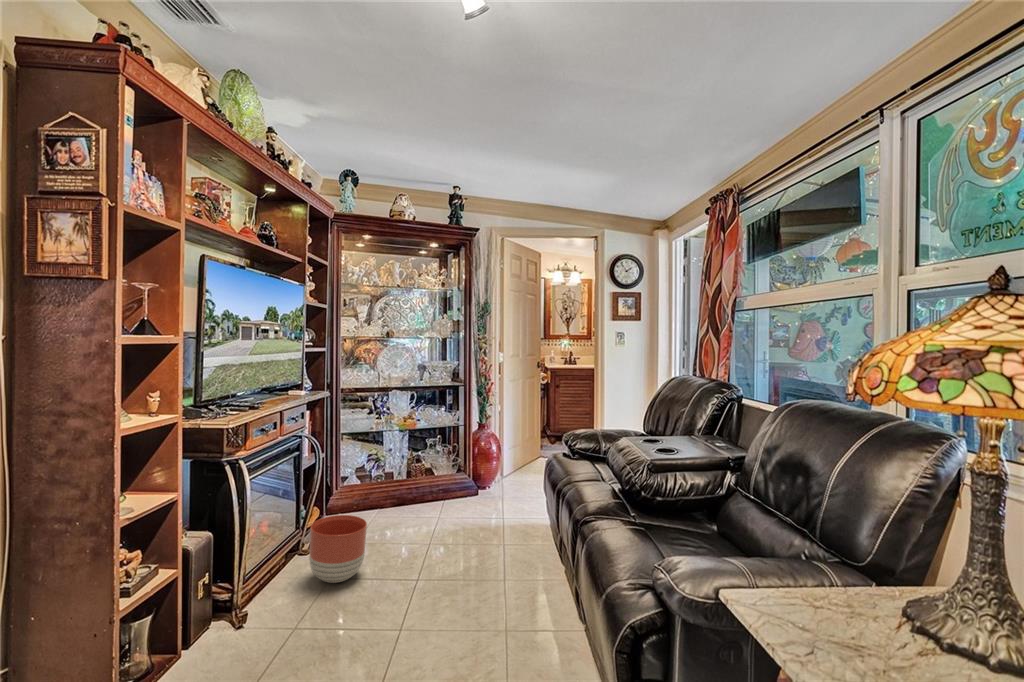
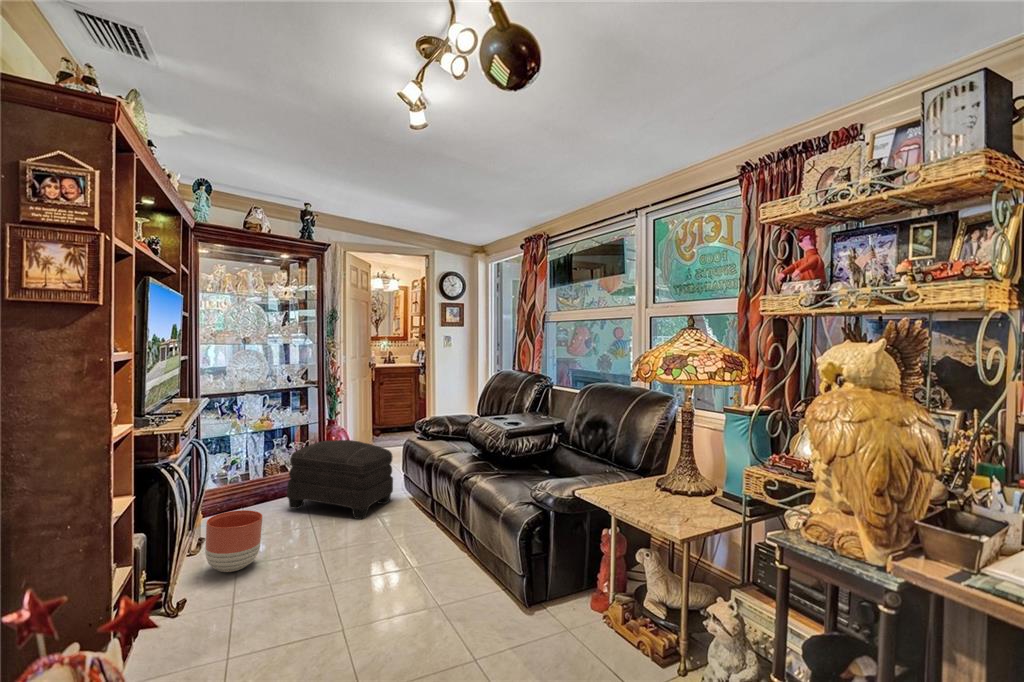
ottoman: none [420,445,533,543] -> present [287,440,393,519]

